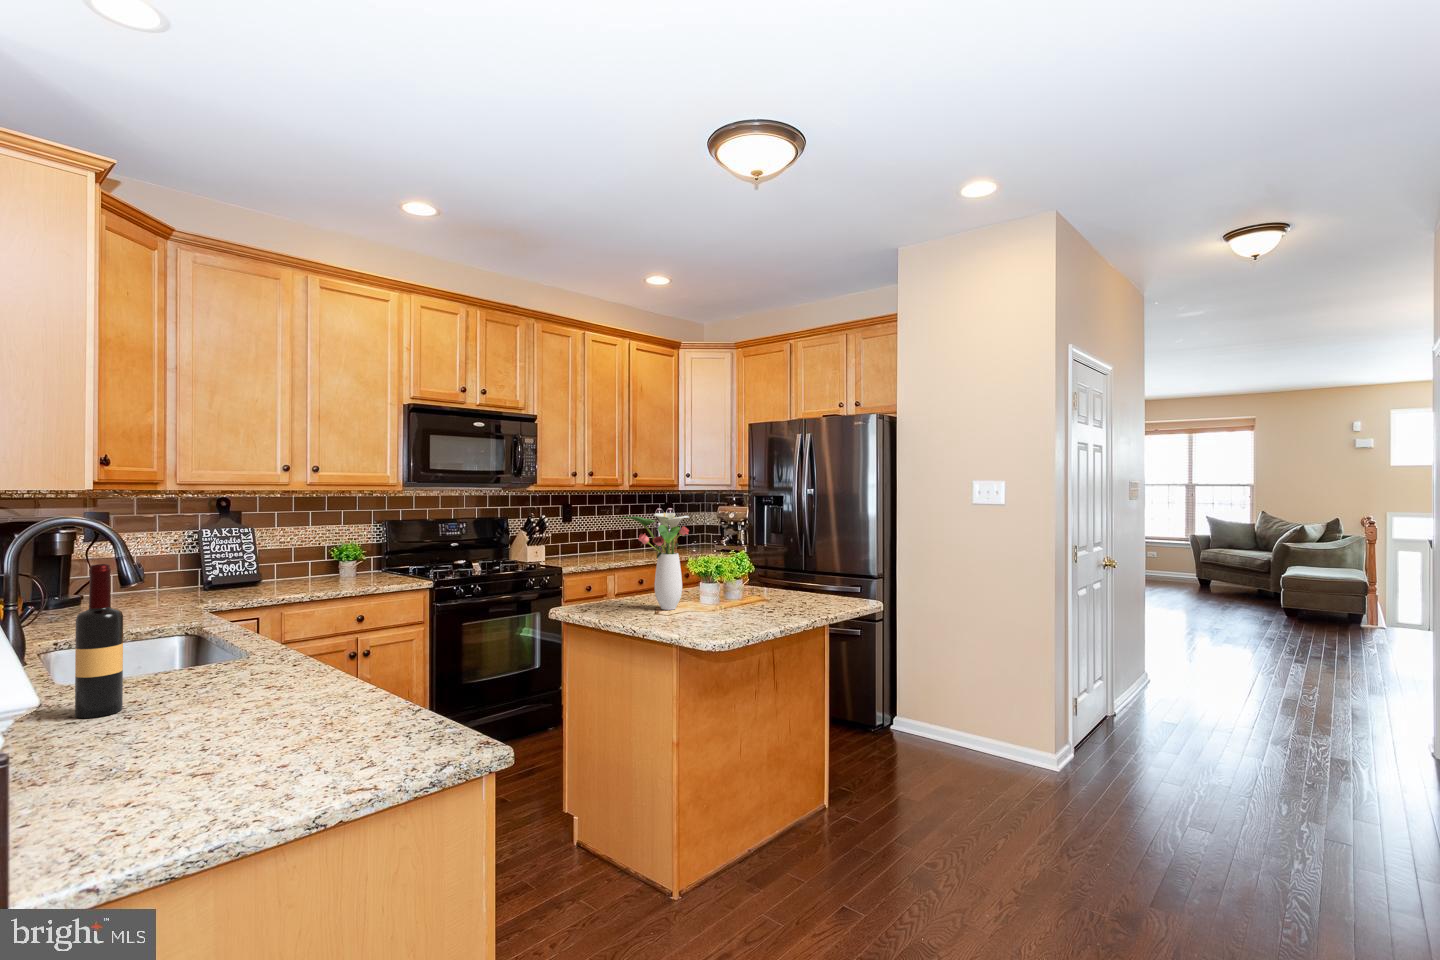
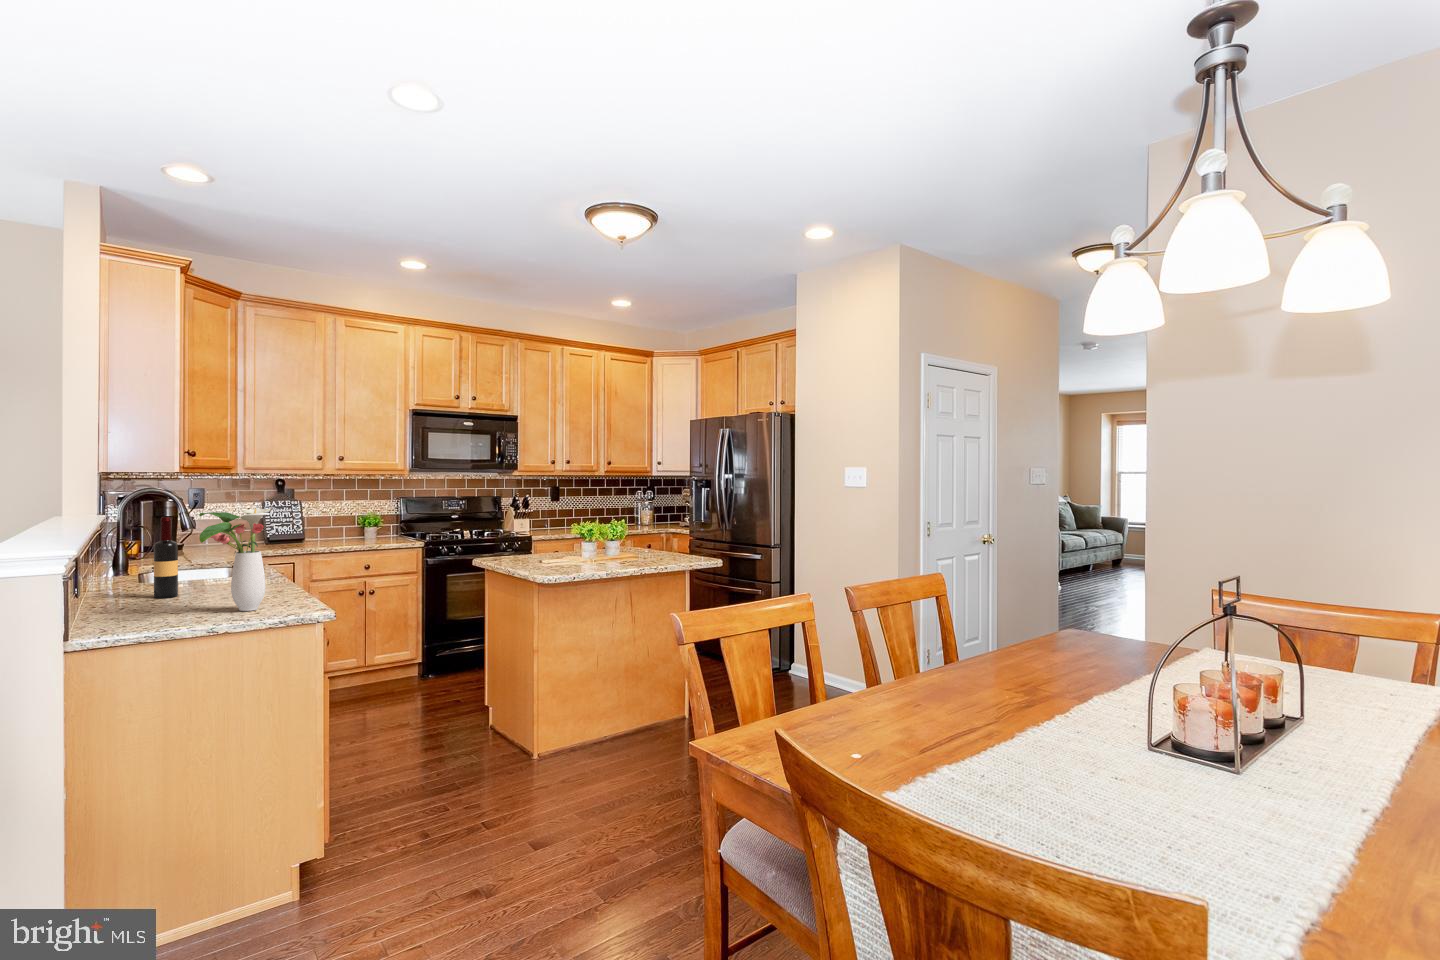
flower arrangement: present [619,512,689,610] -> present [199,508,270,611]

